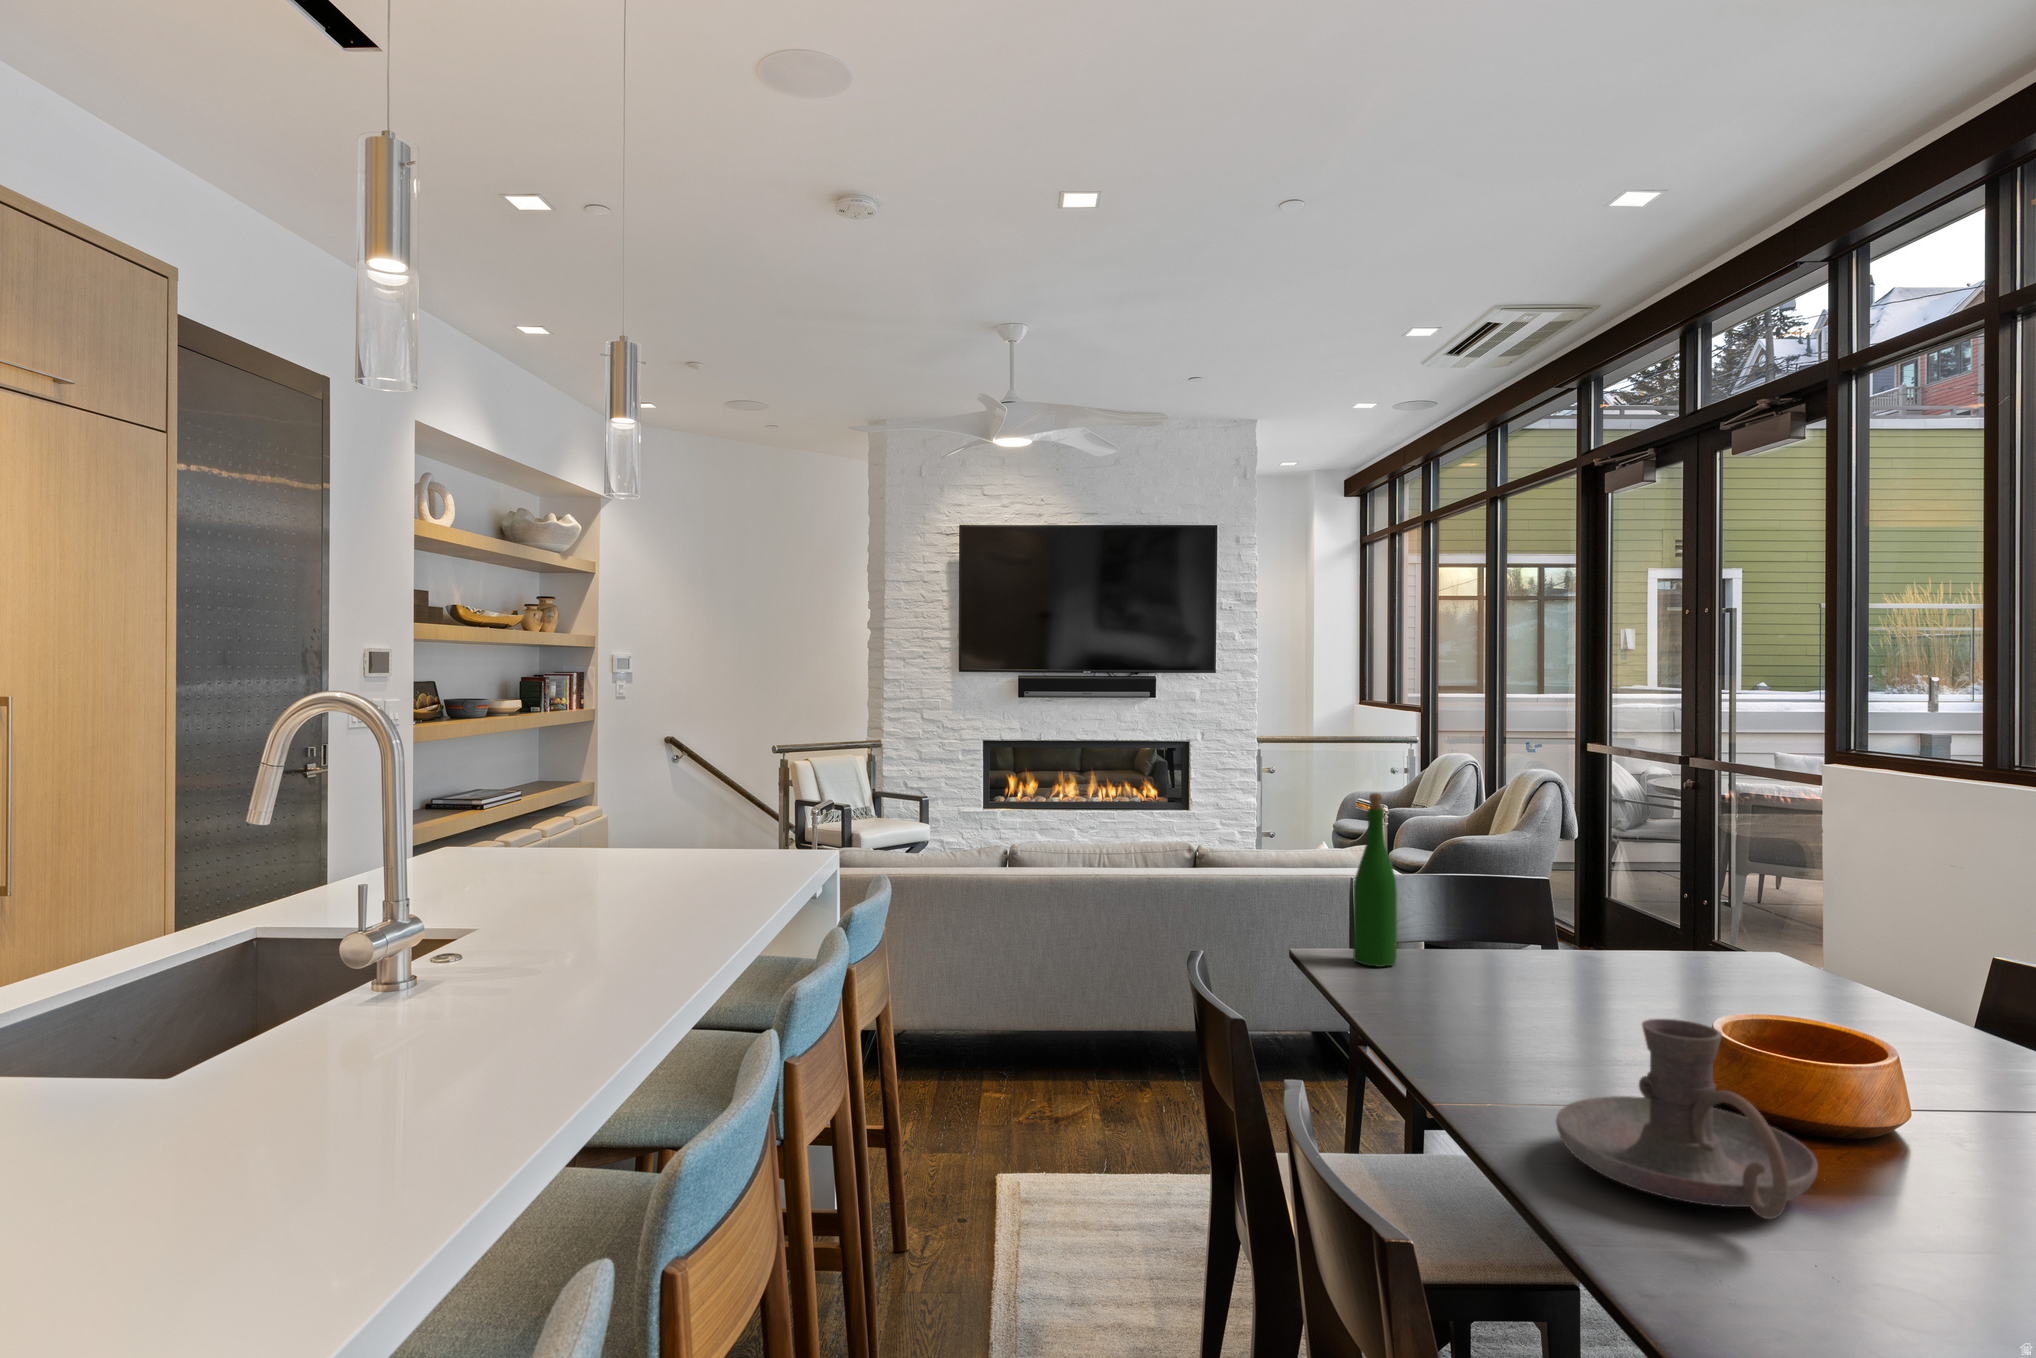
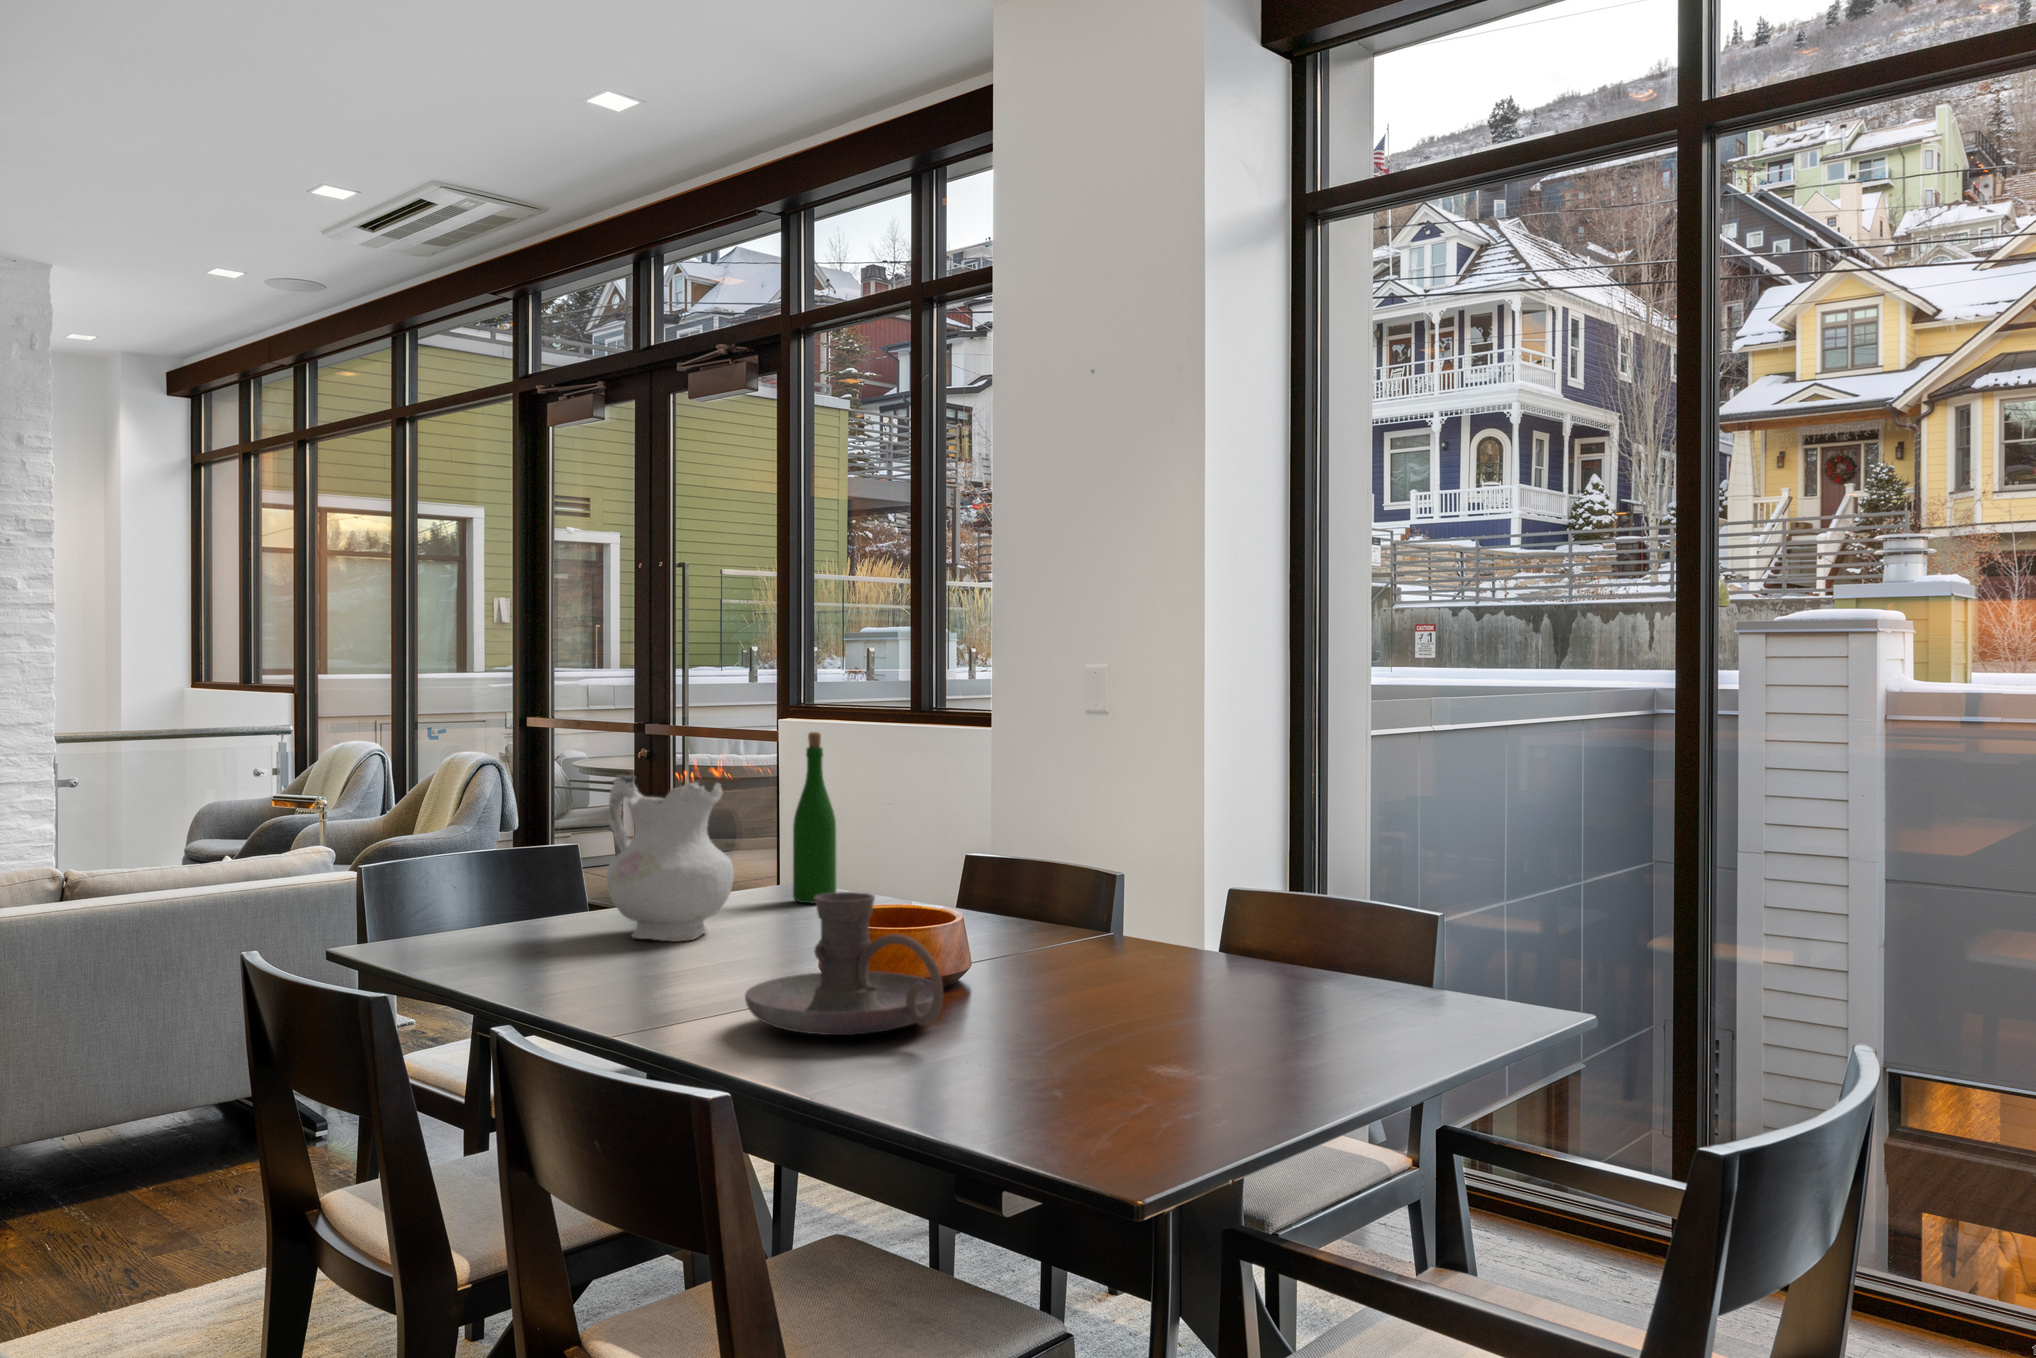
wine bottle: present [1353,793,1397,967] -> present [793,732,836,904]
ceramic pitcher: none [1512,833,1647,1008] -> present [607,775,734,941]

